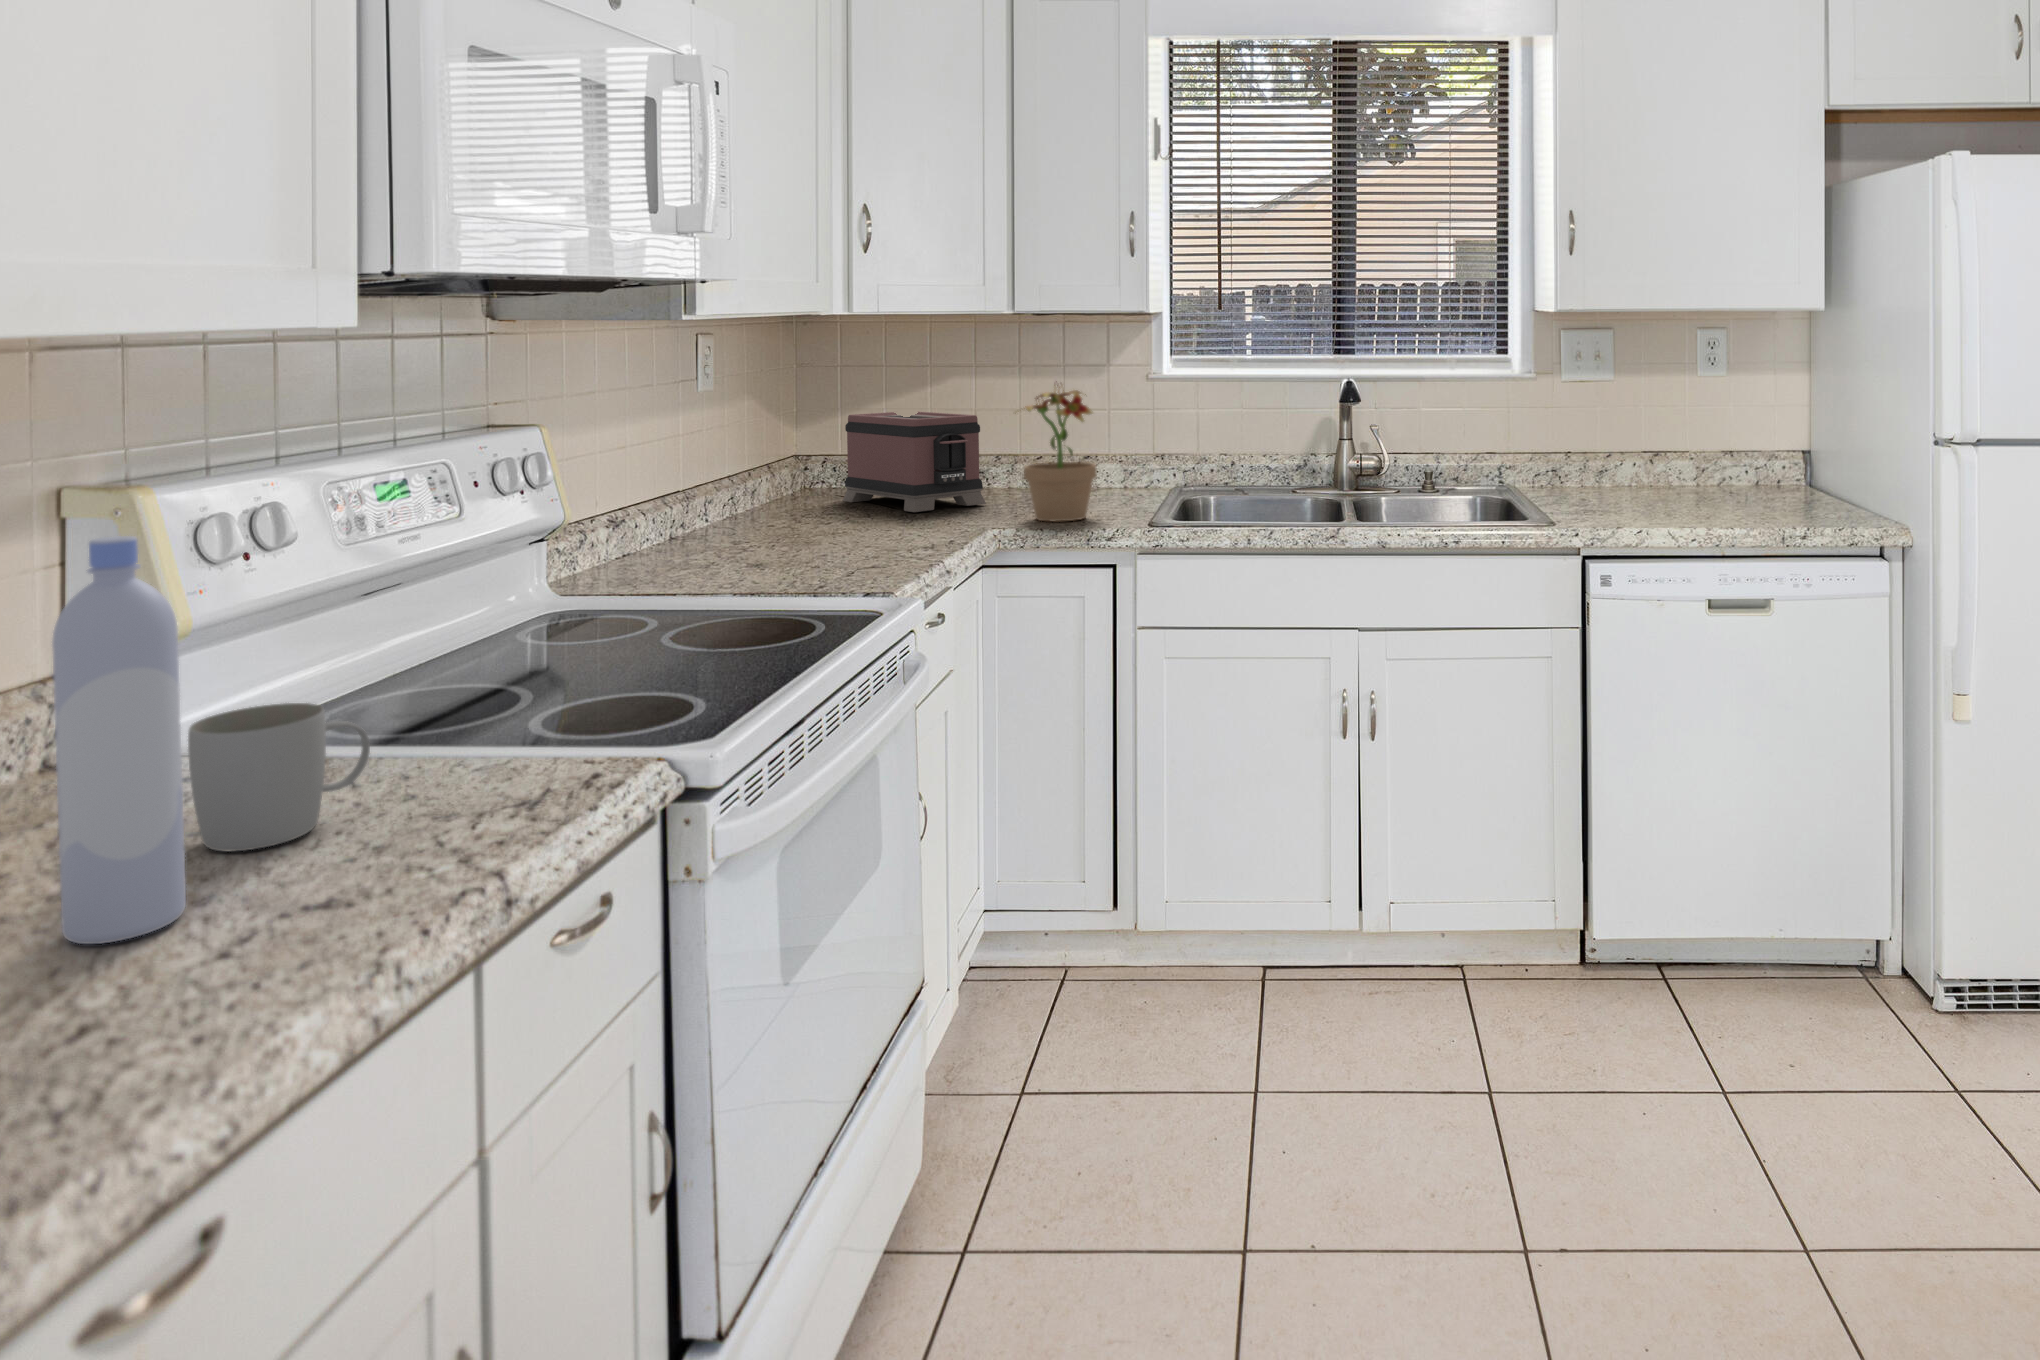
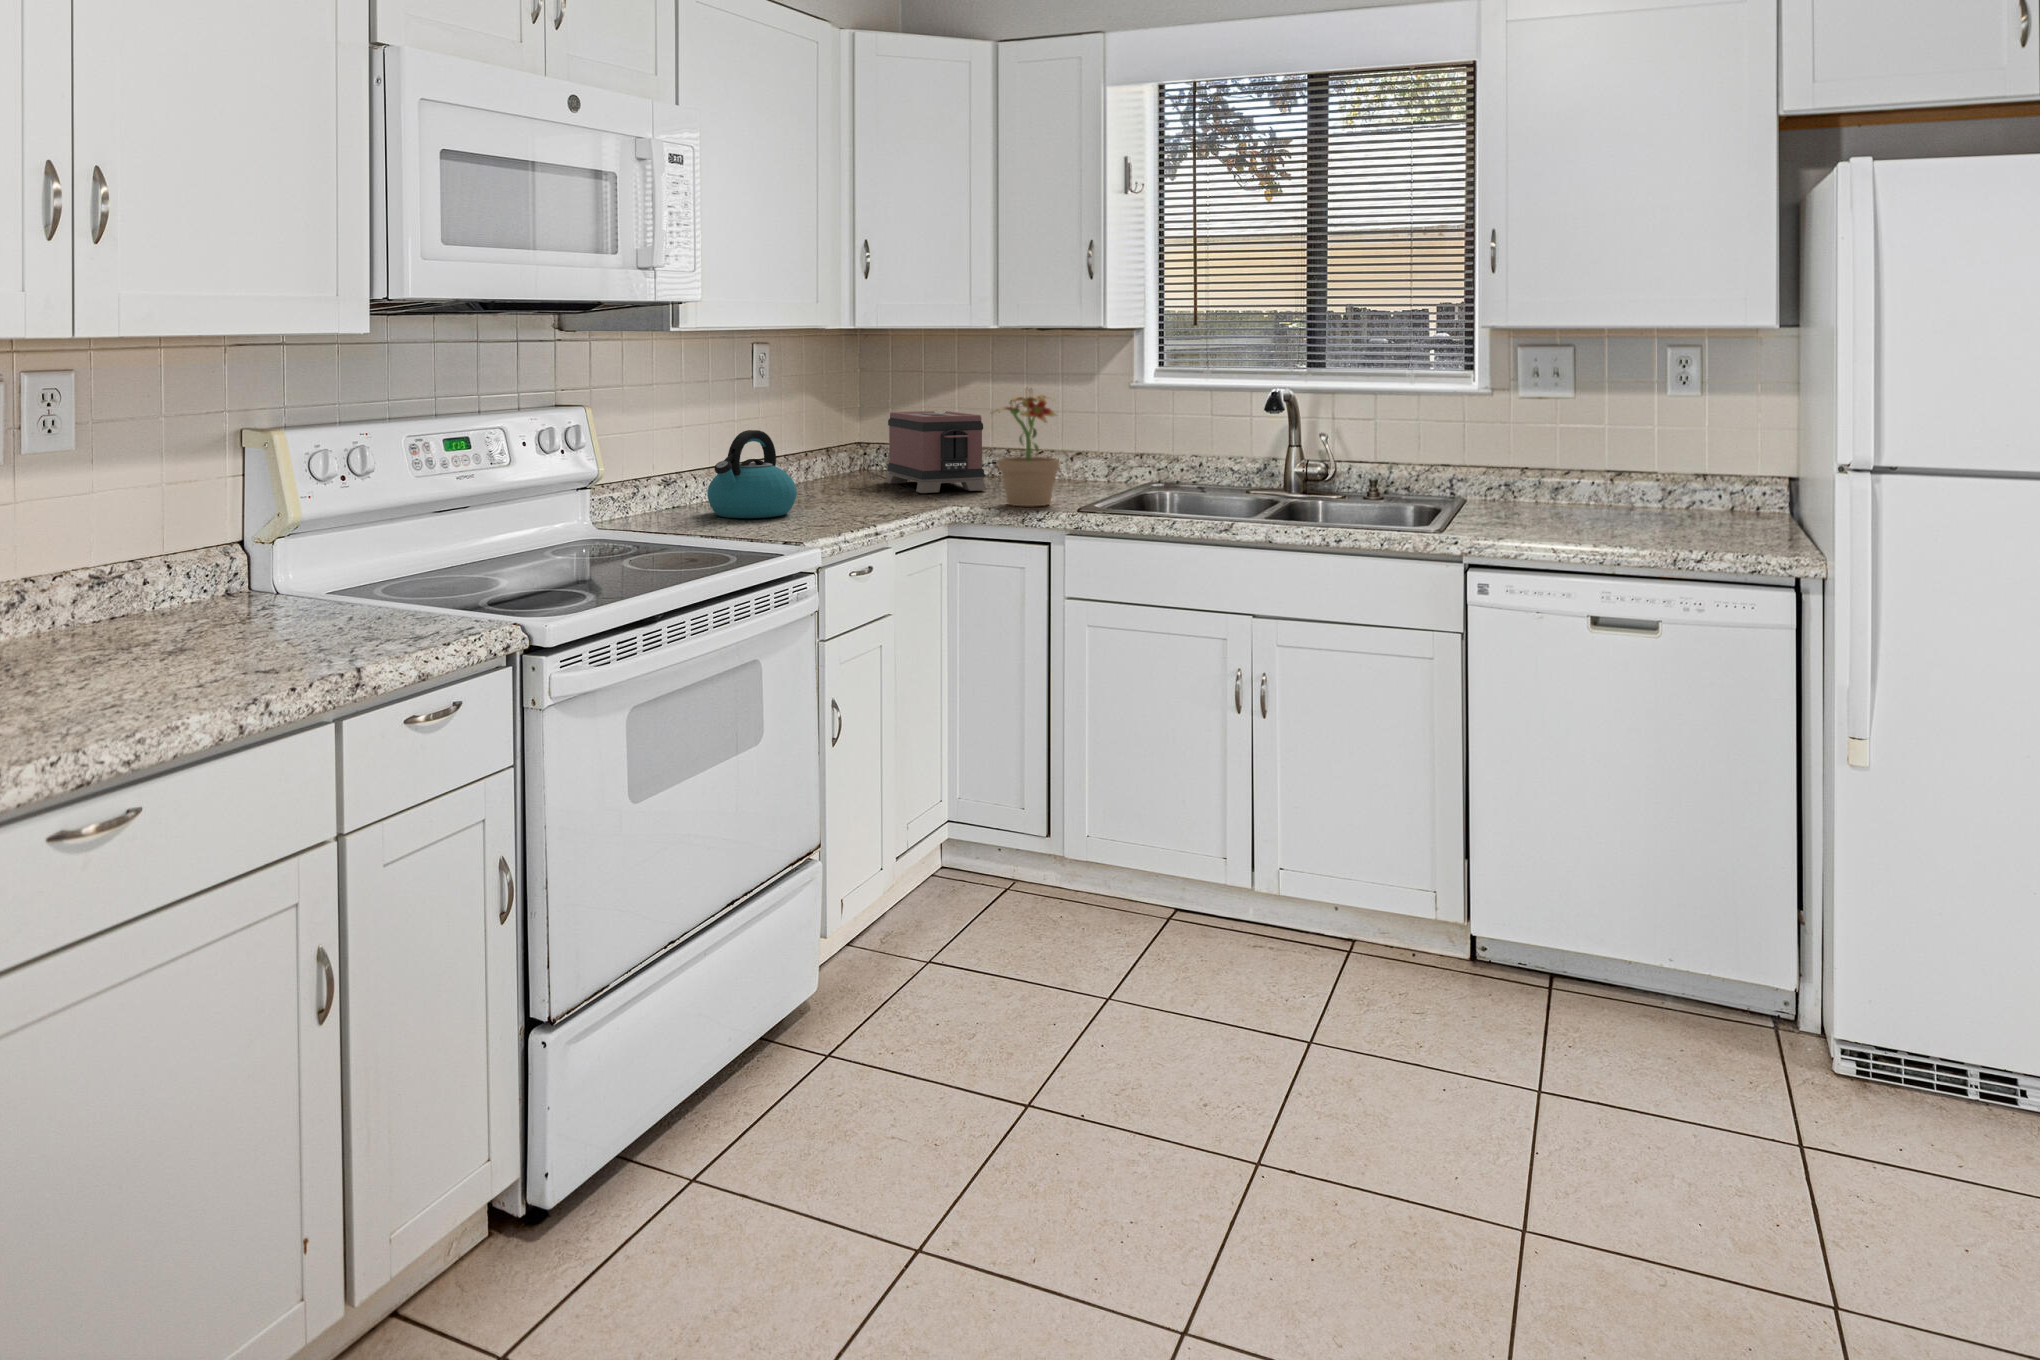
kettle: none [679,445,801,561] -> present [707,430,797,518]
bottle: present [52,536,186,944] -> none [141,451,204,673]
mug: present [188,703,370,852] -> none [238,563,342,644]

